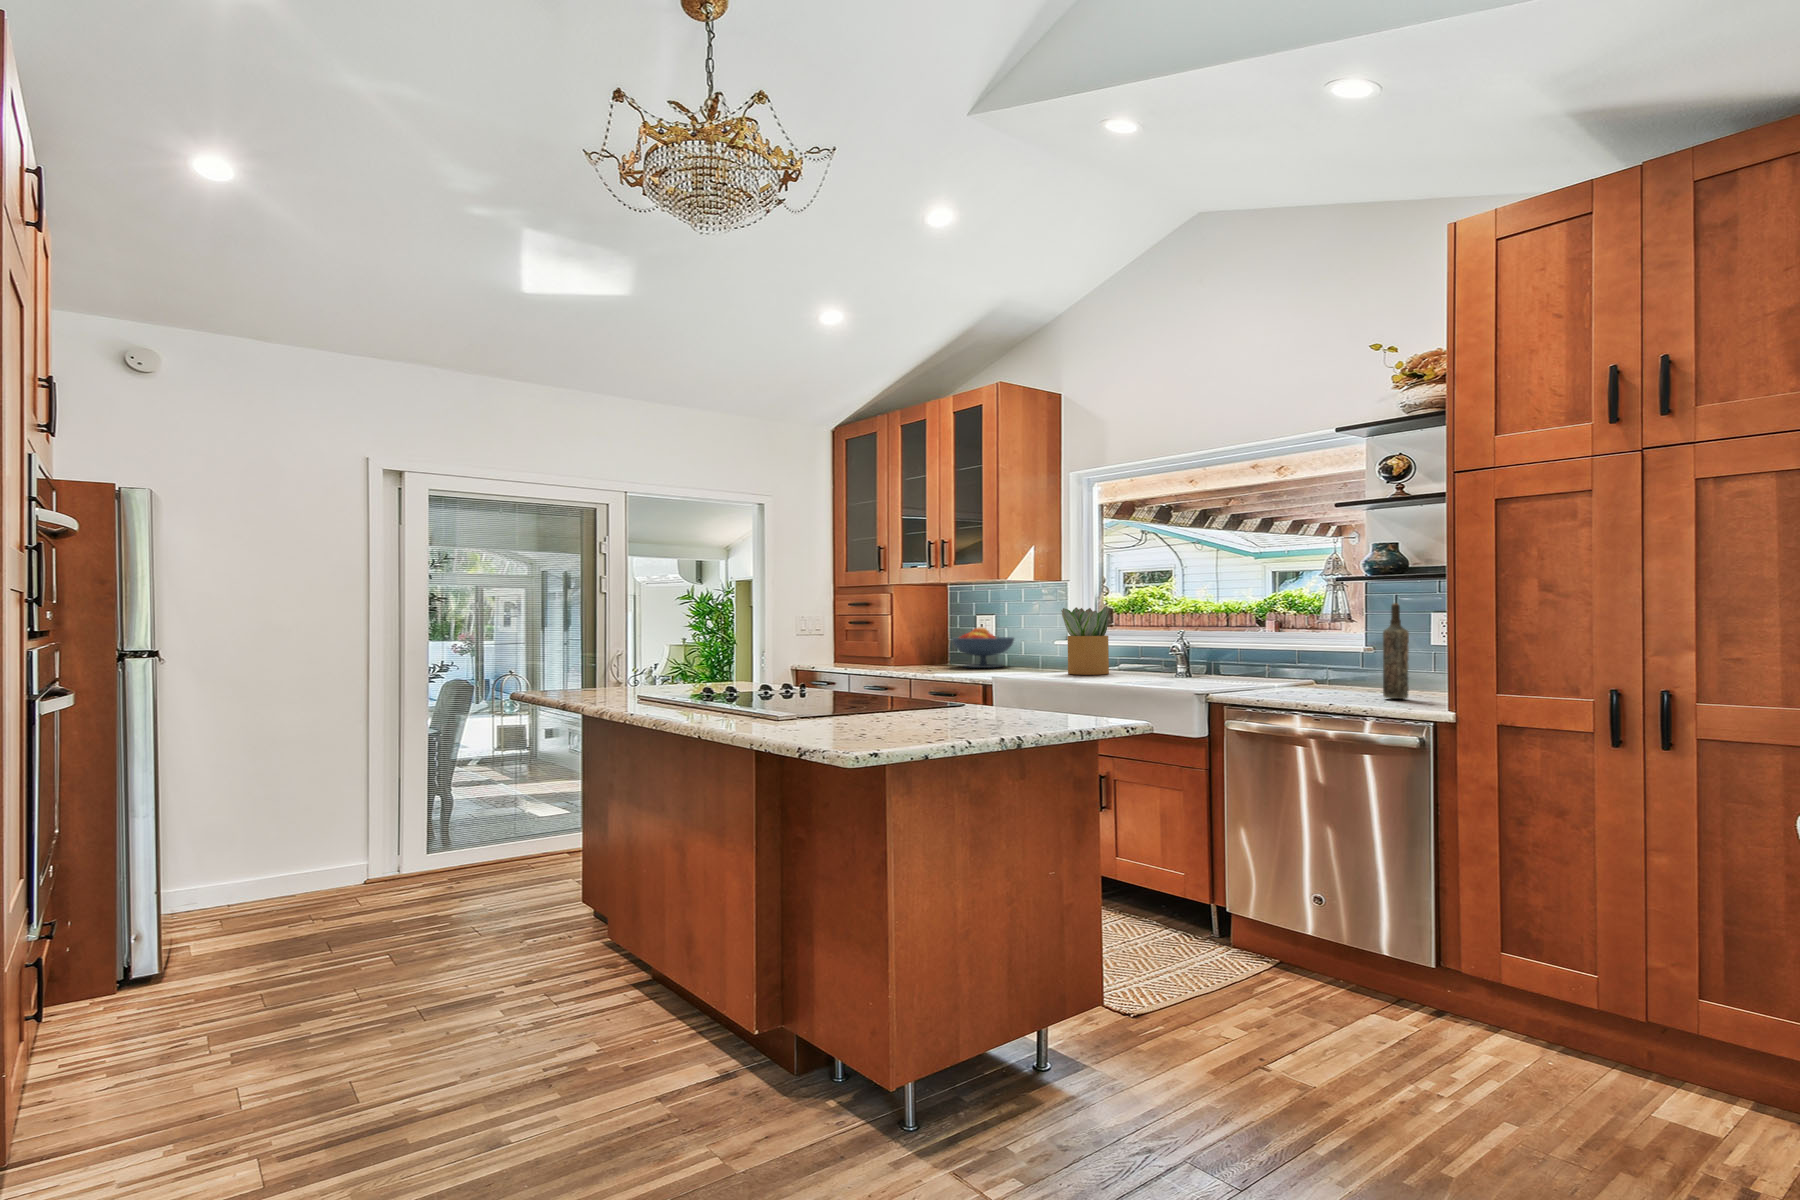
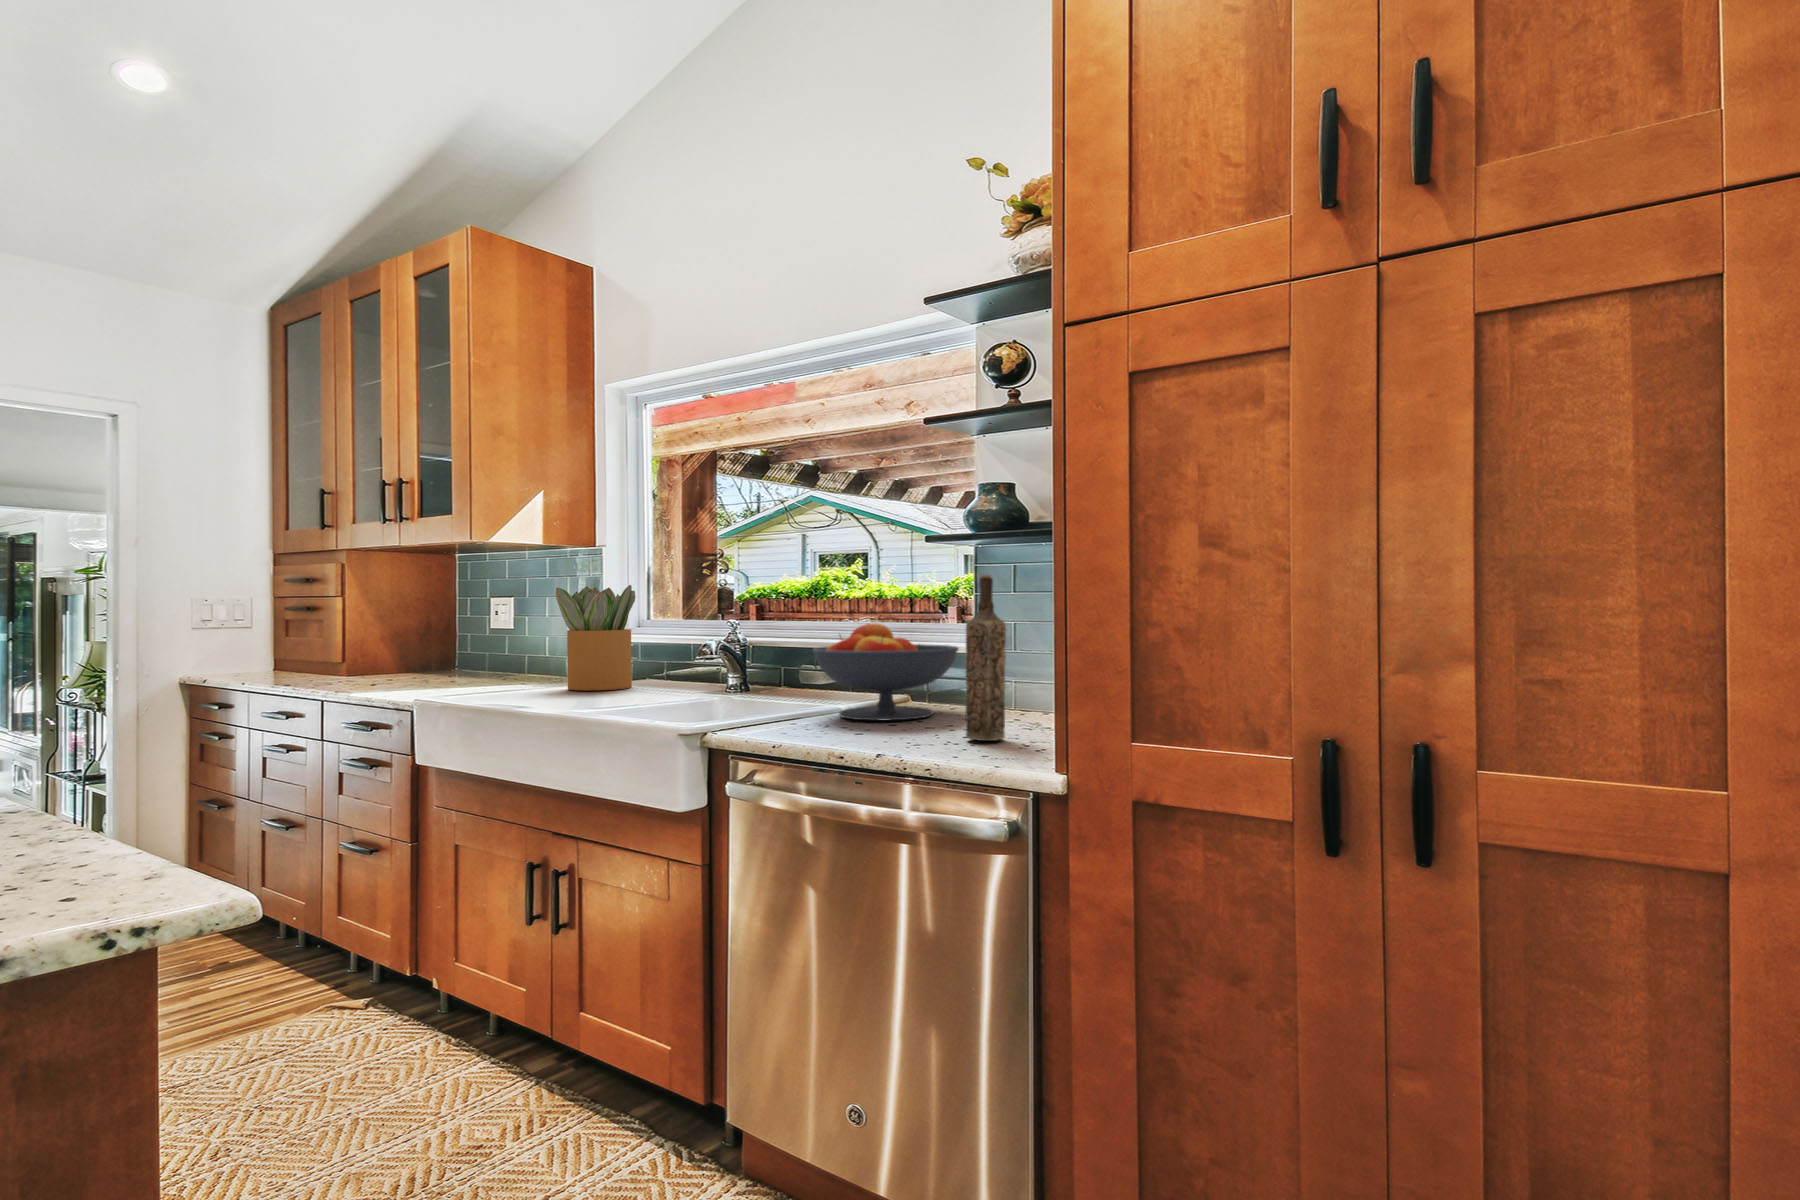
fruit bowl: present [952,628,1014,668] -> present [813,624,958,721]

